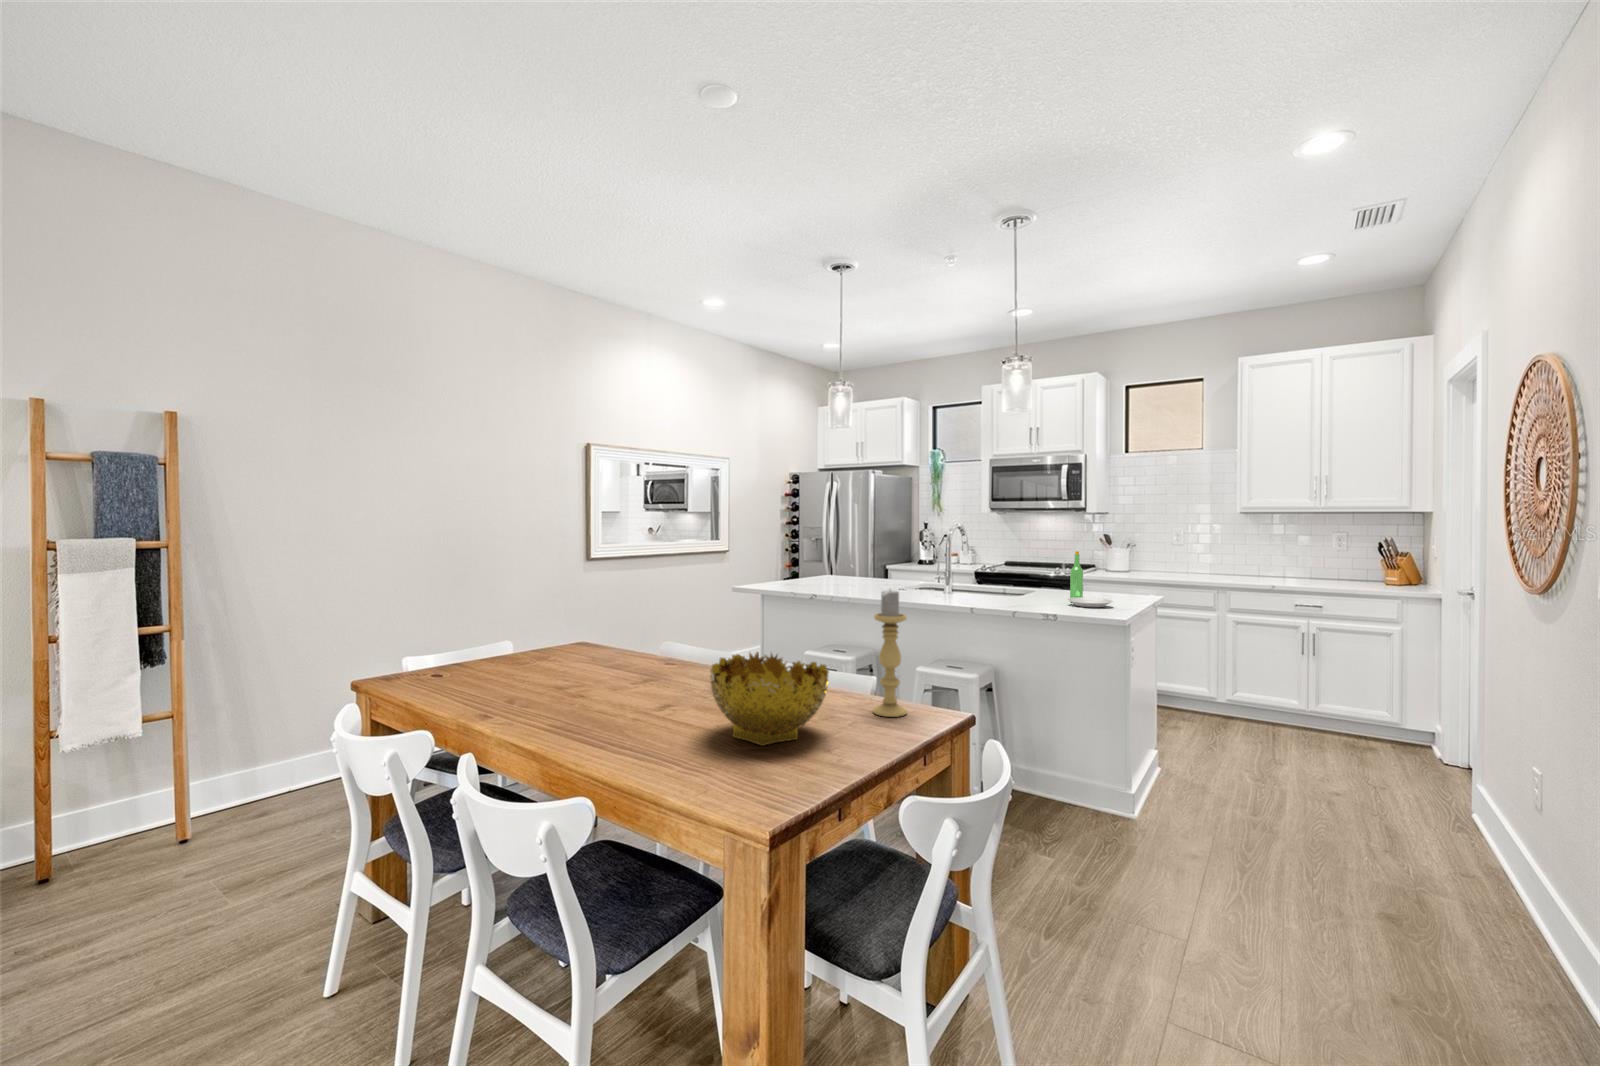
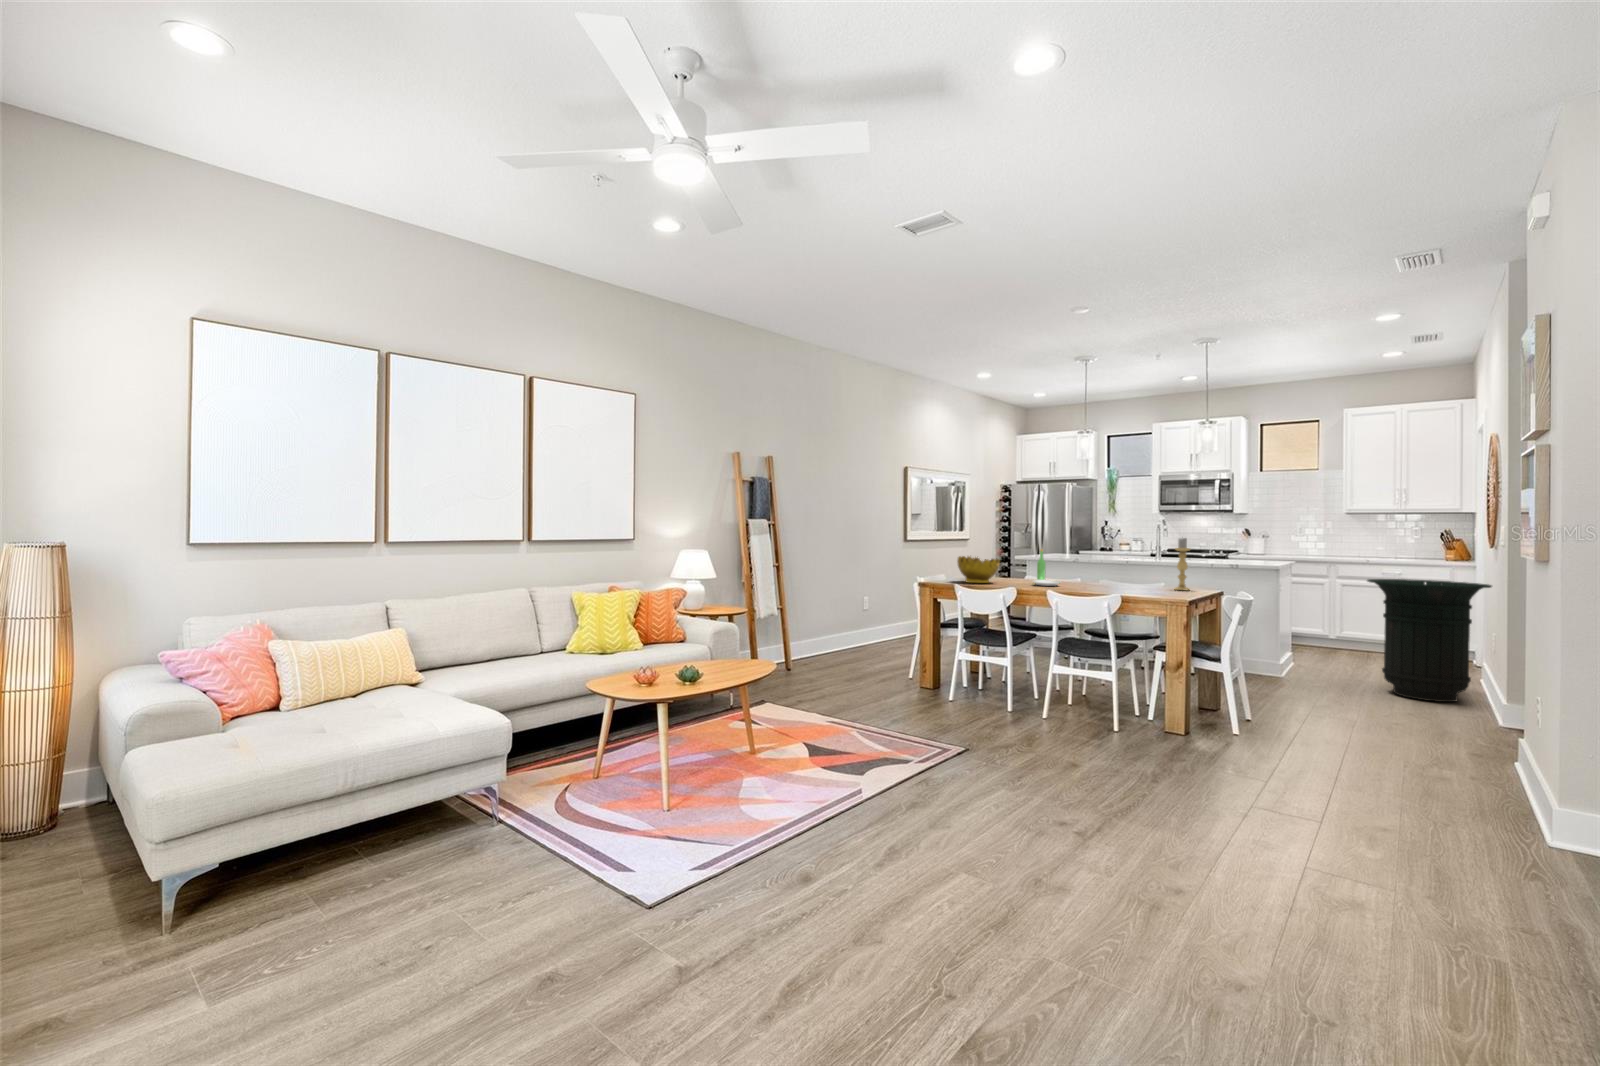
plate: present [1067,551,1112,607] -> present [1032,549,1060,586]
trash can: none [1283,644,1530,912] -> present [1367,579,1492,702]
decorative bowl: present [710,652,829,746] -> present [957,556,1000,583]

